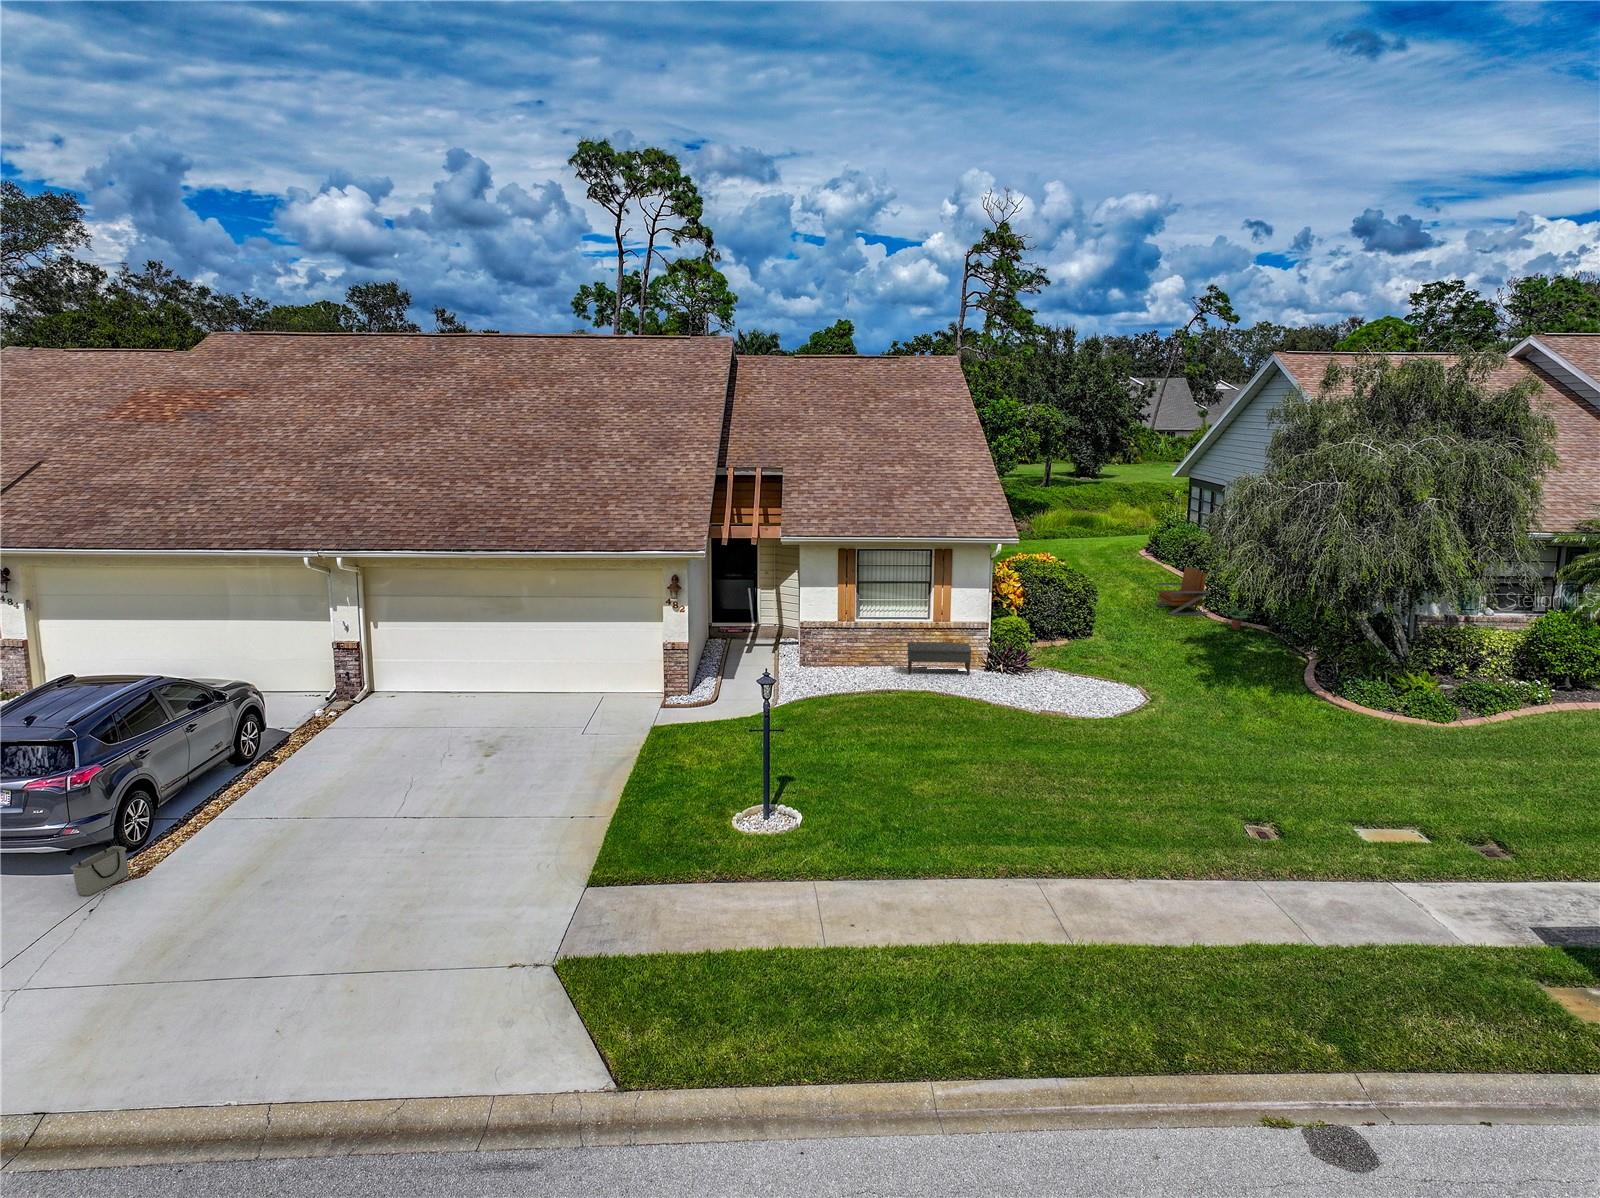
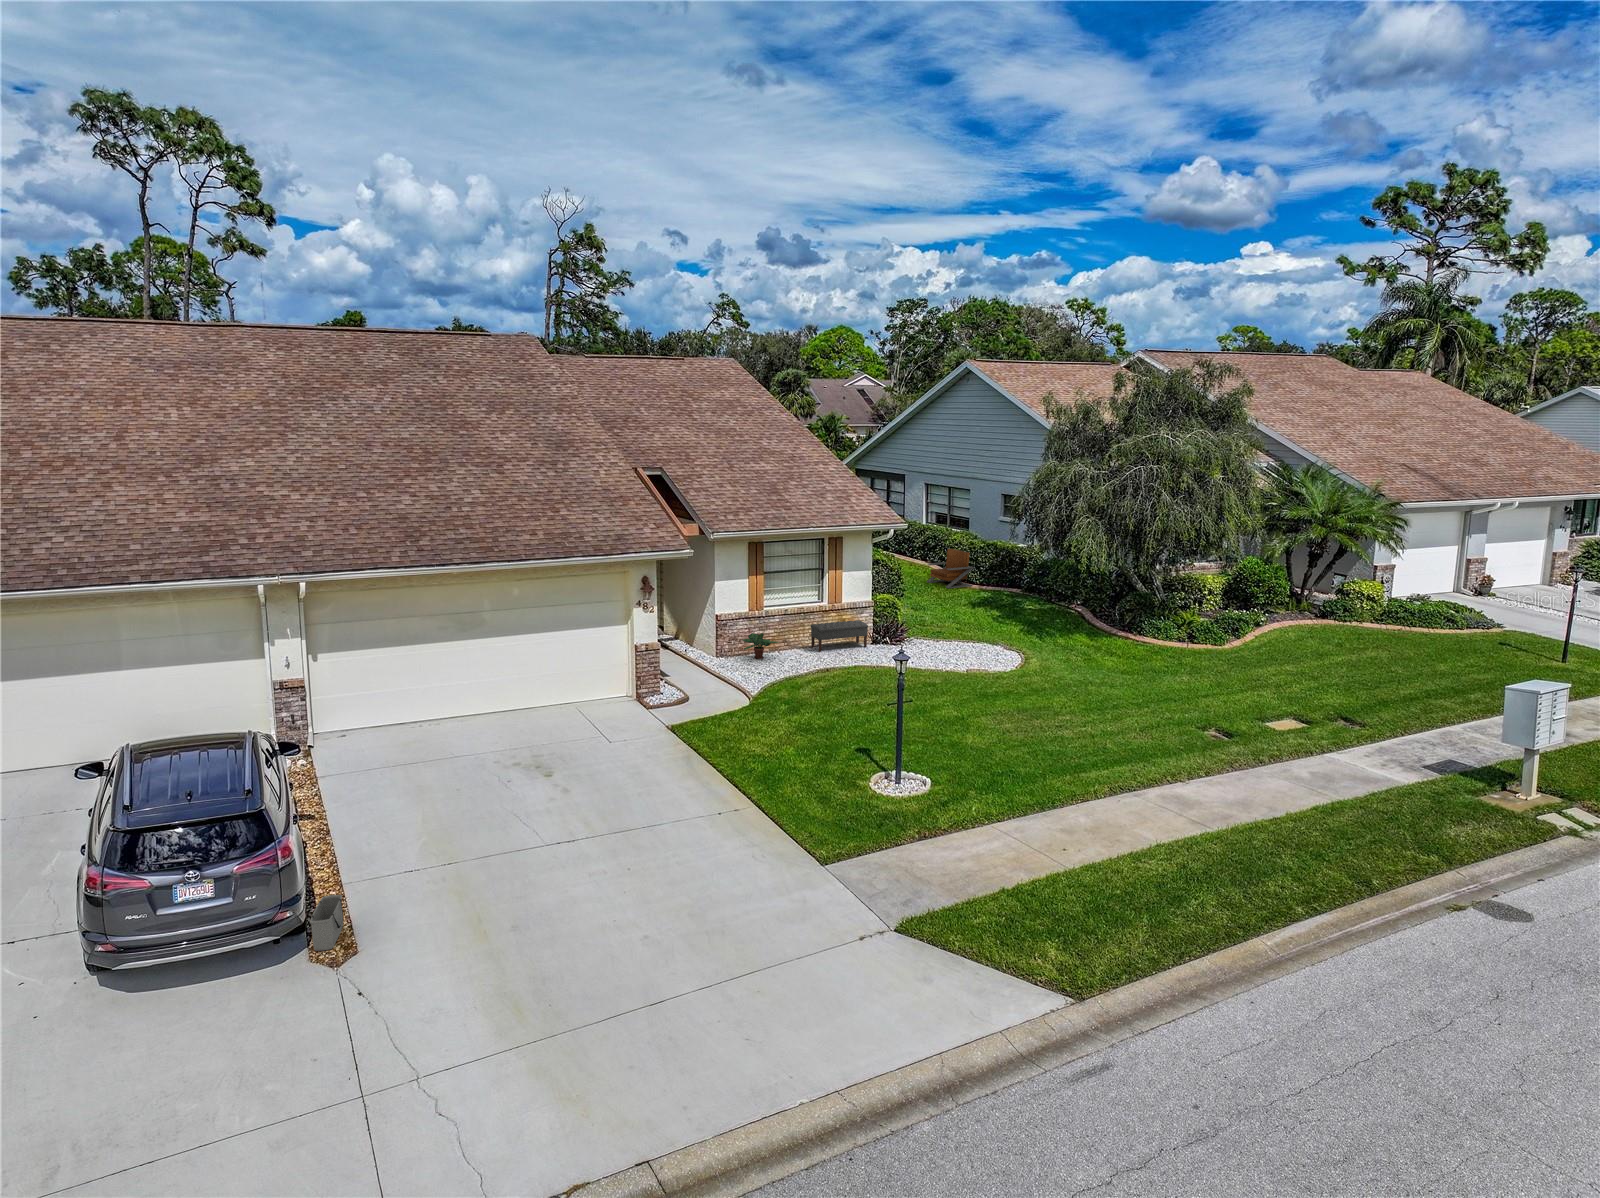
potted plant: present [1217,605,1255,630] -> present [742,633,779,659]

